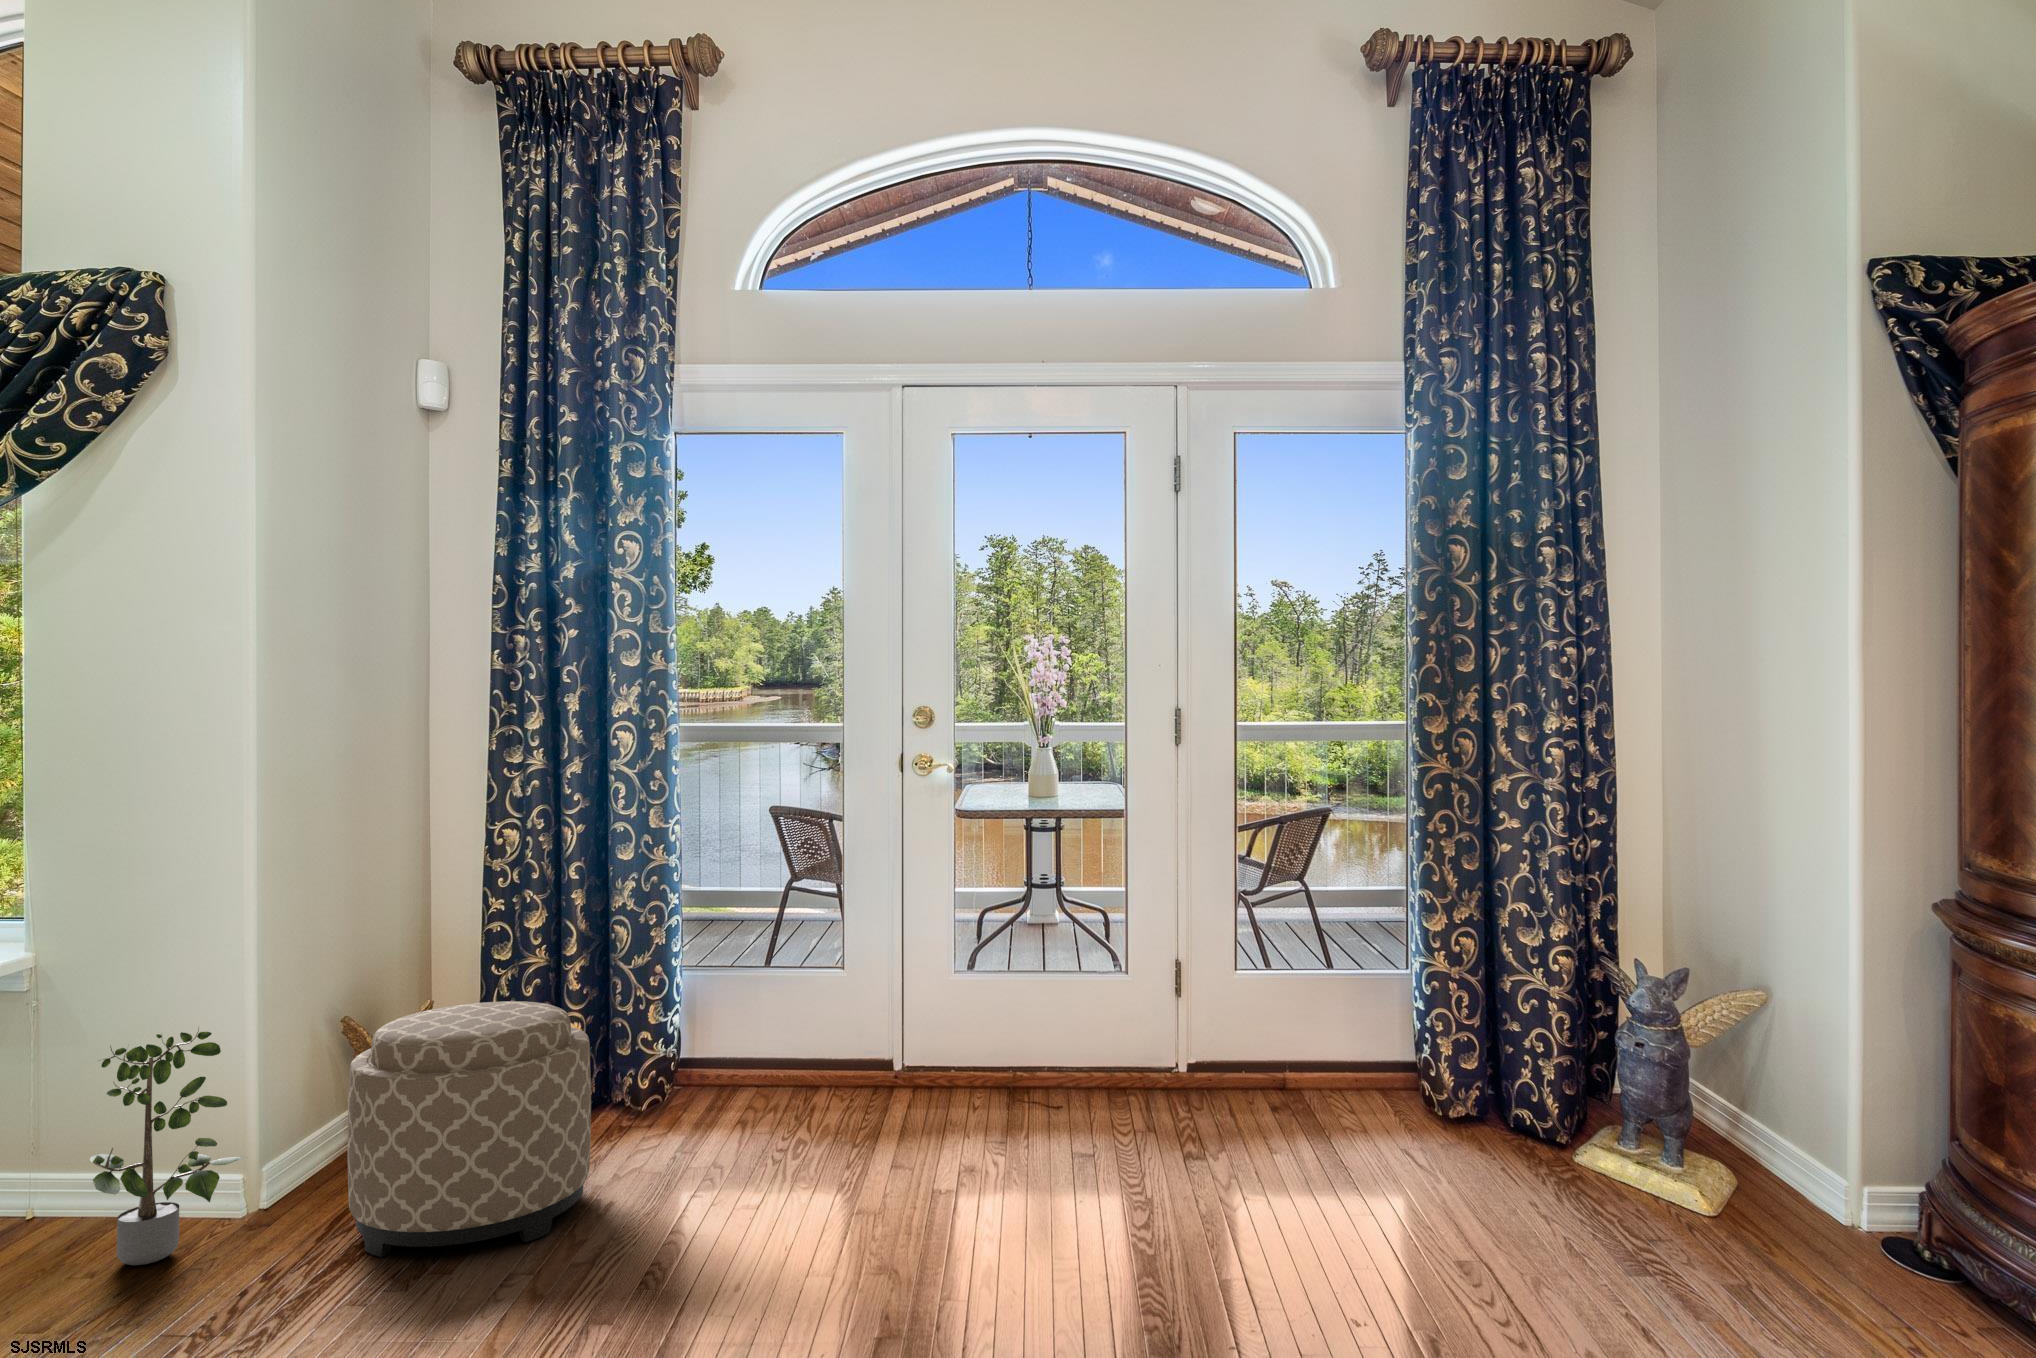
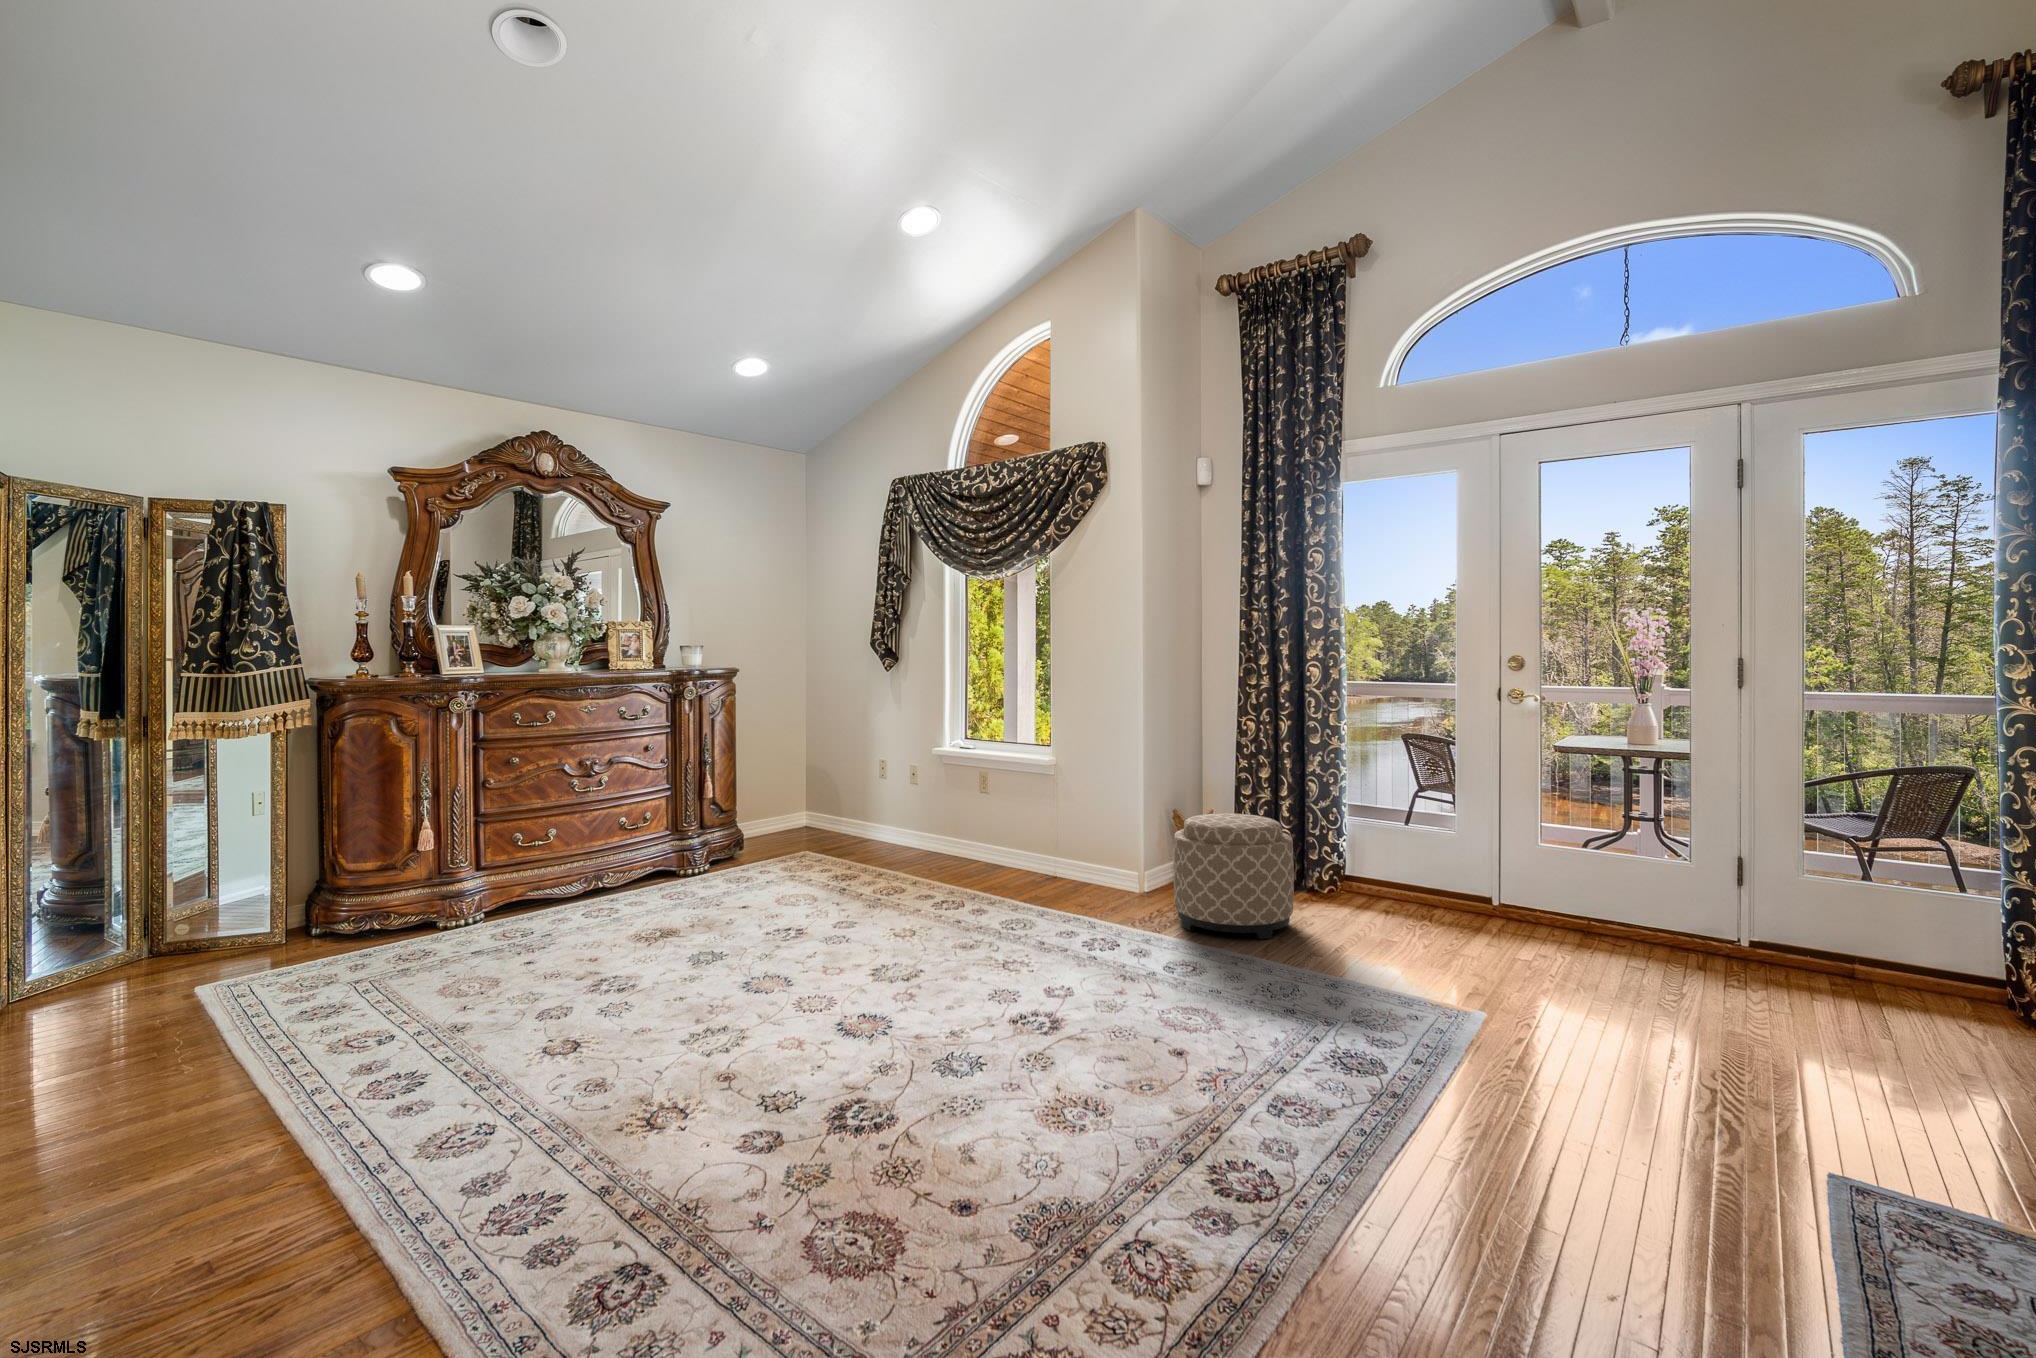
potted plant: present [90,1028,246,1265] -> none [1069,806,1131,913]

